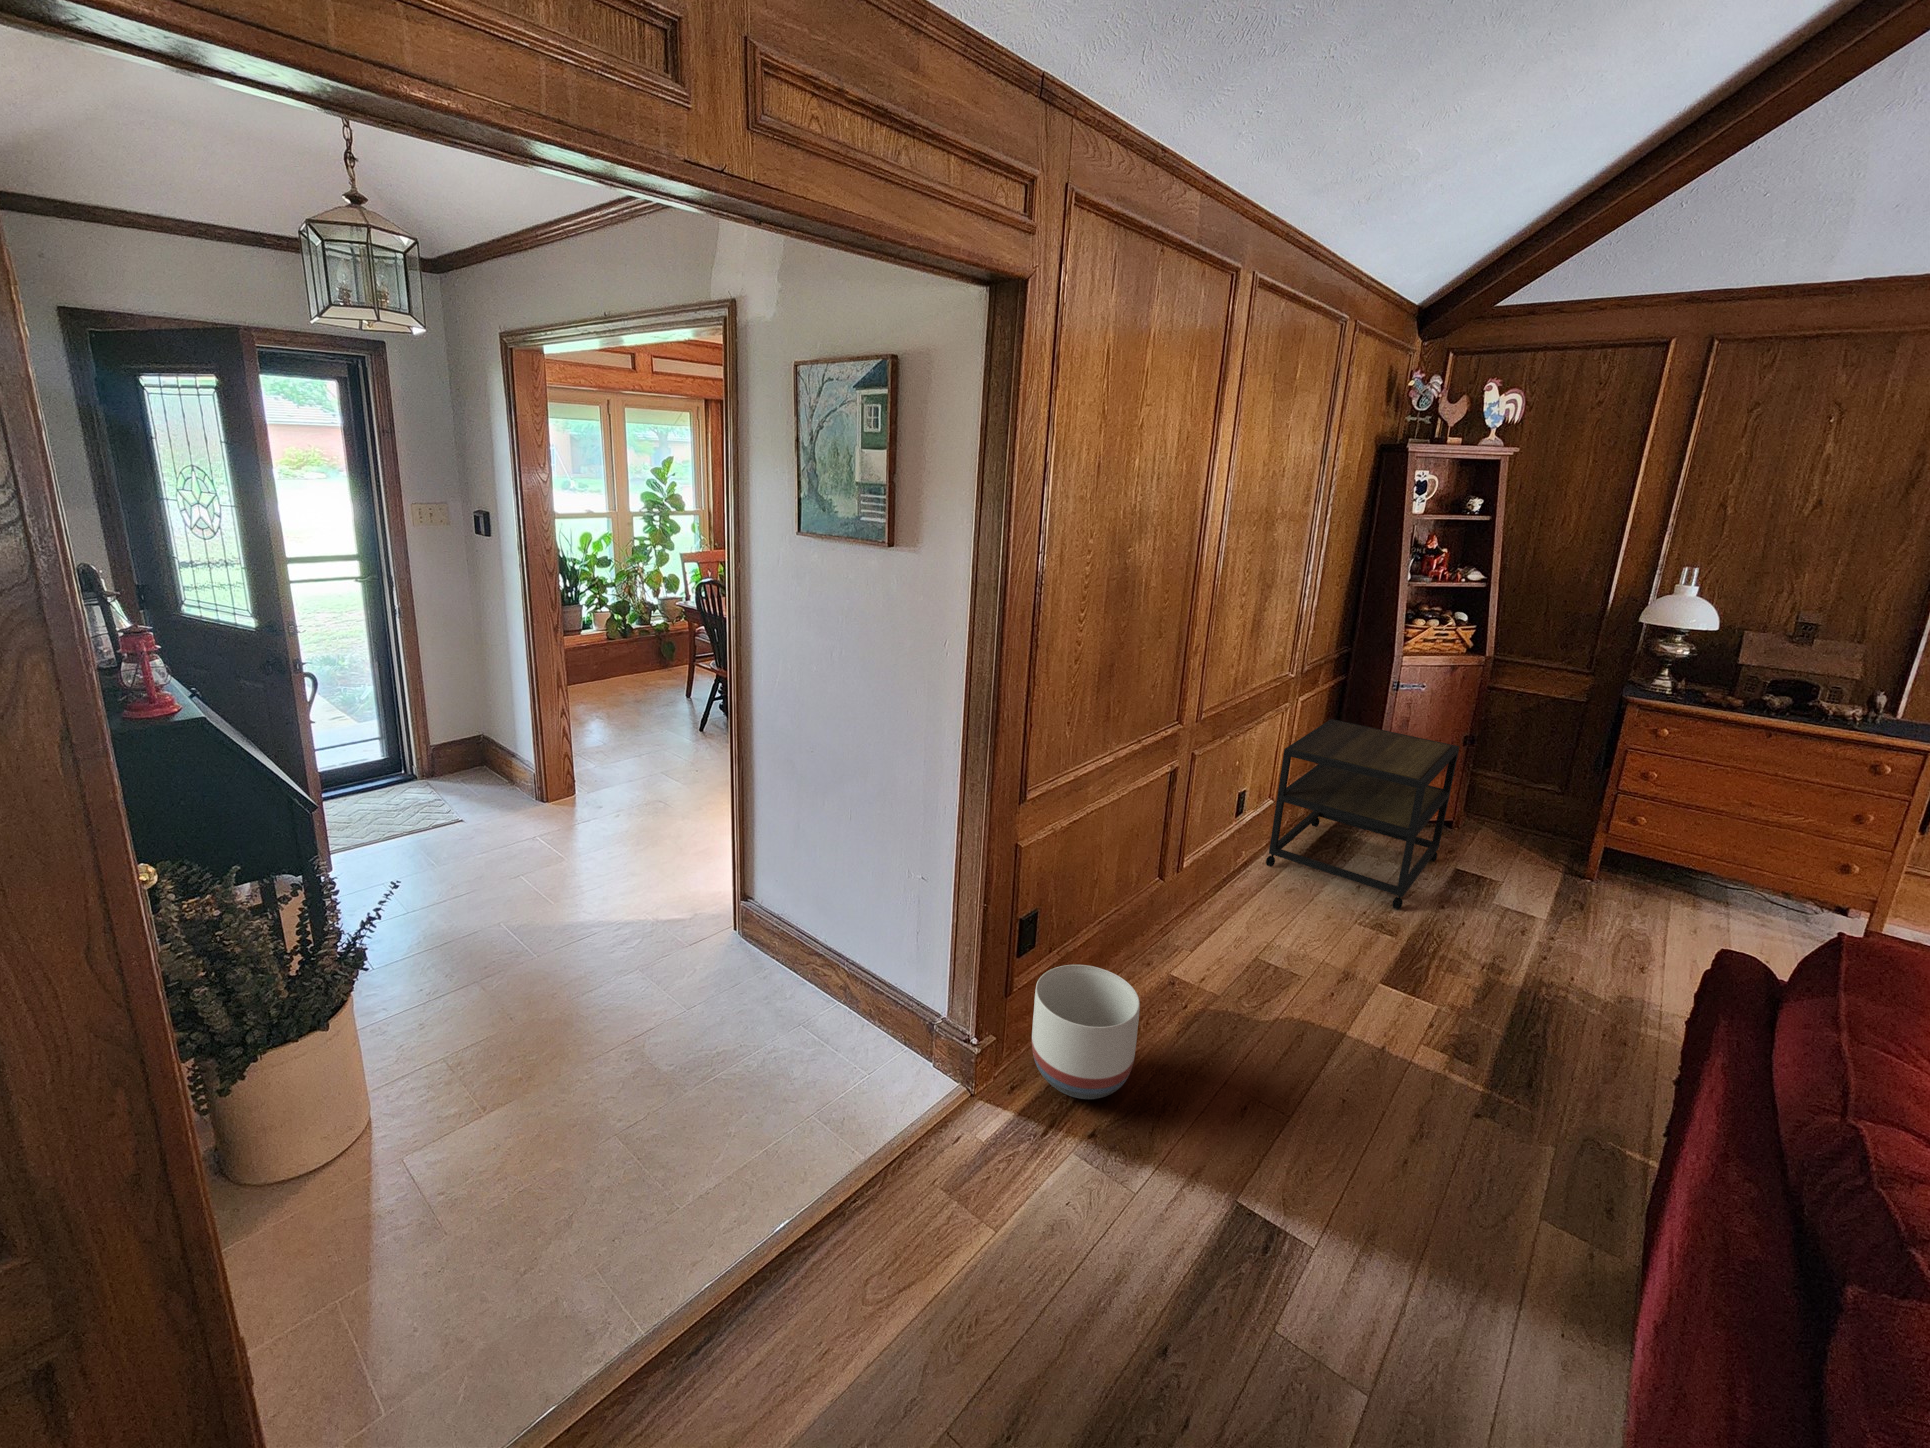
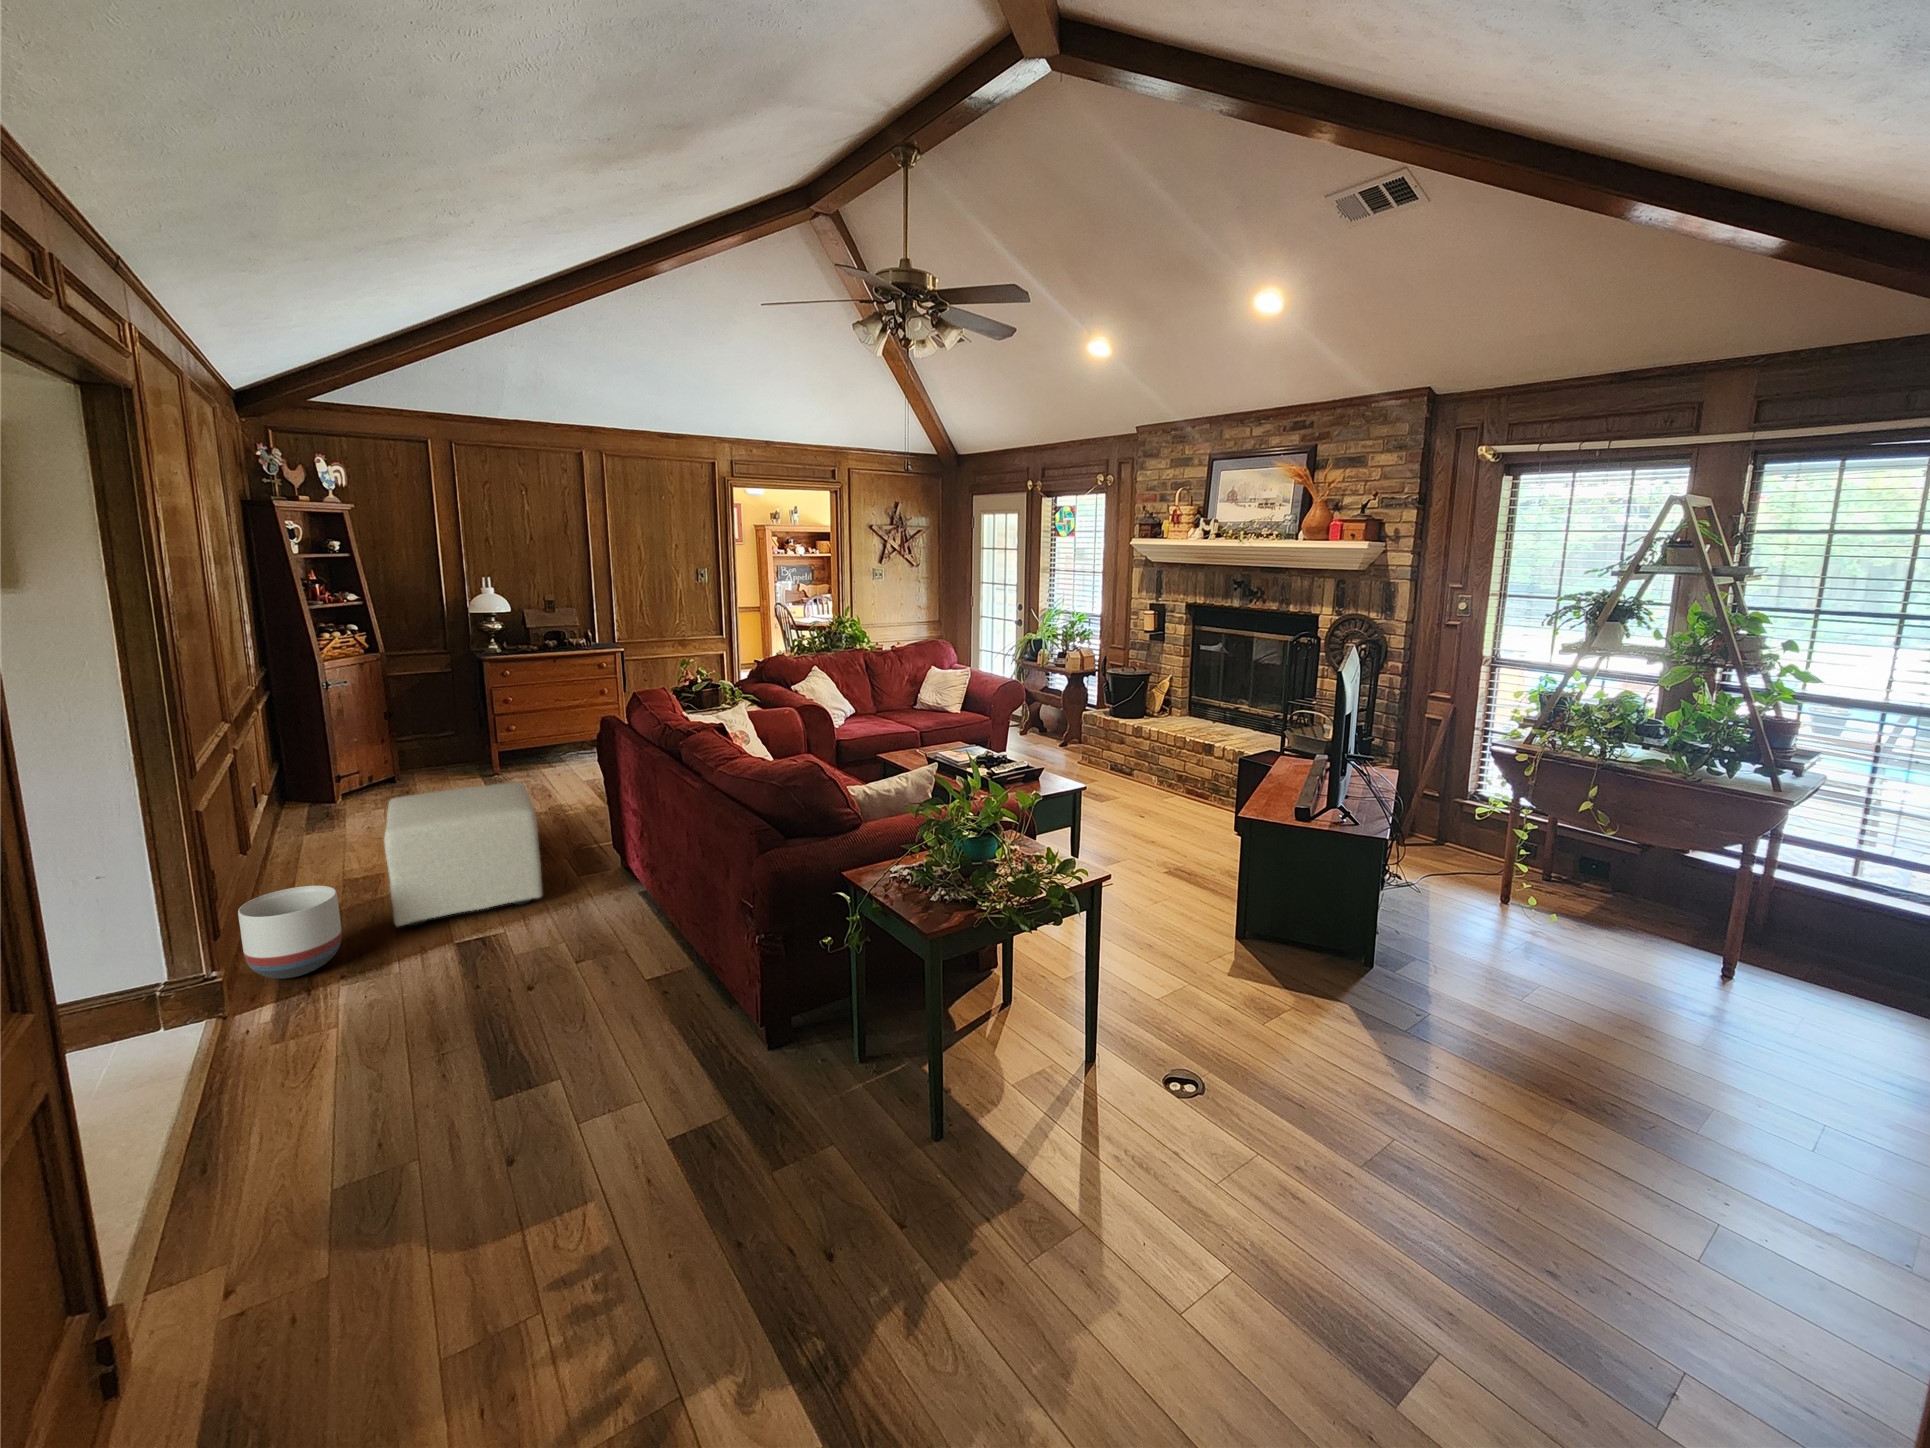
side table: present [1266,719,1459,909] -> none [275,713,410,843]
ottoman: none [1209,899,1515,1223] -> present [384,782,542,926]

